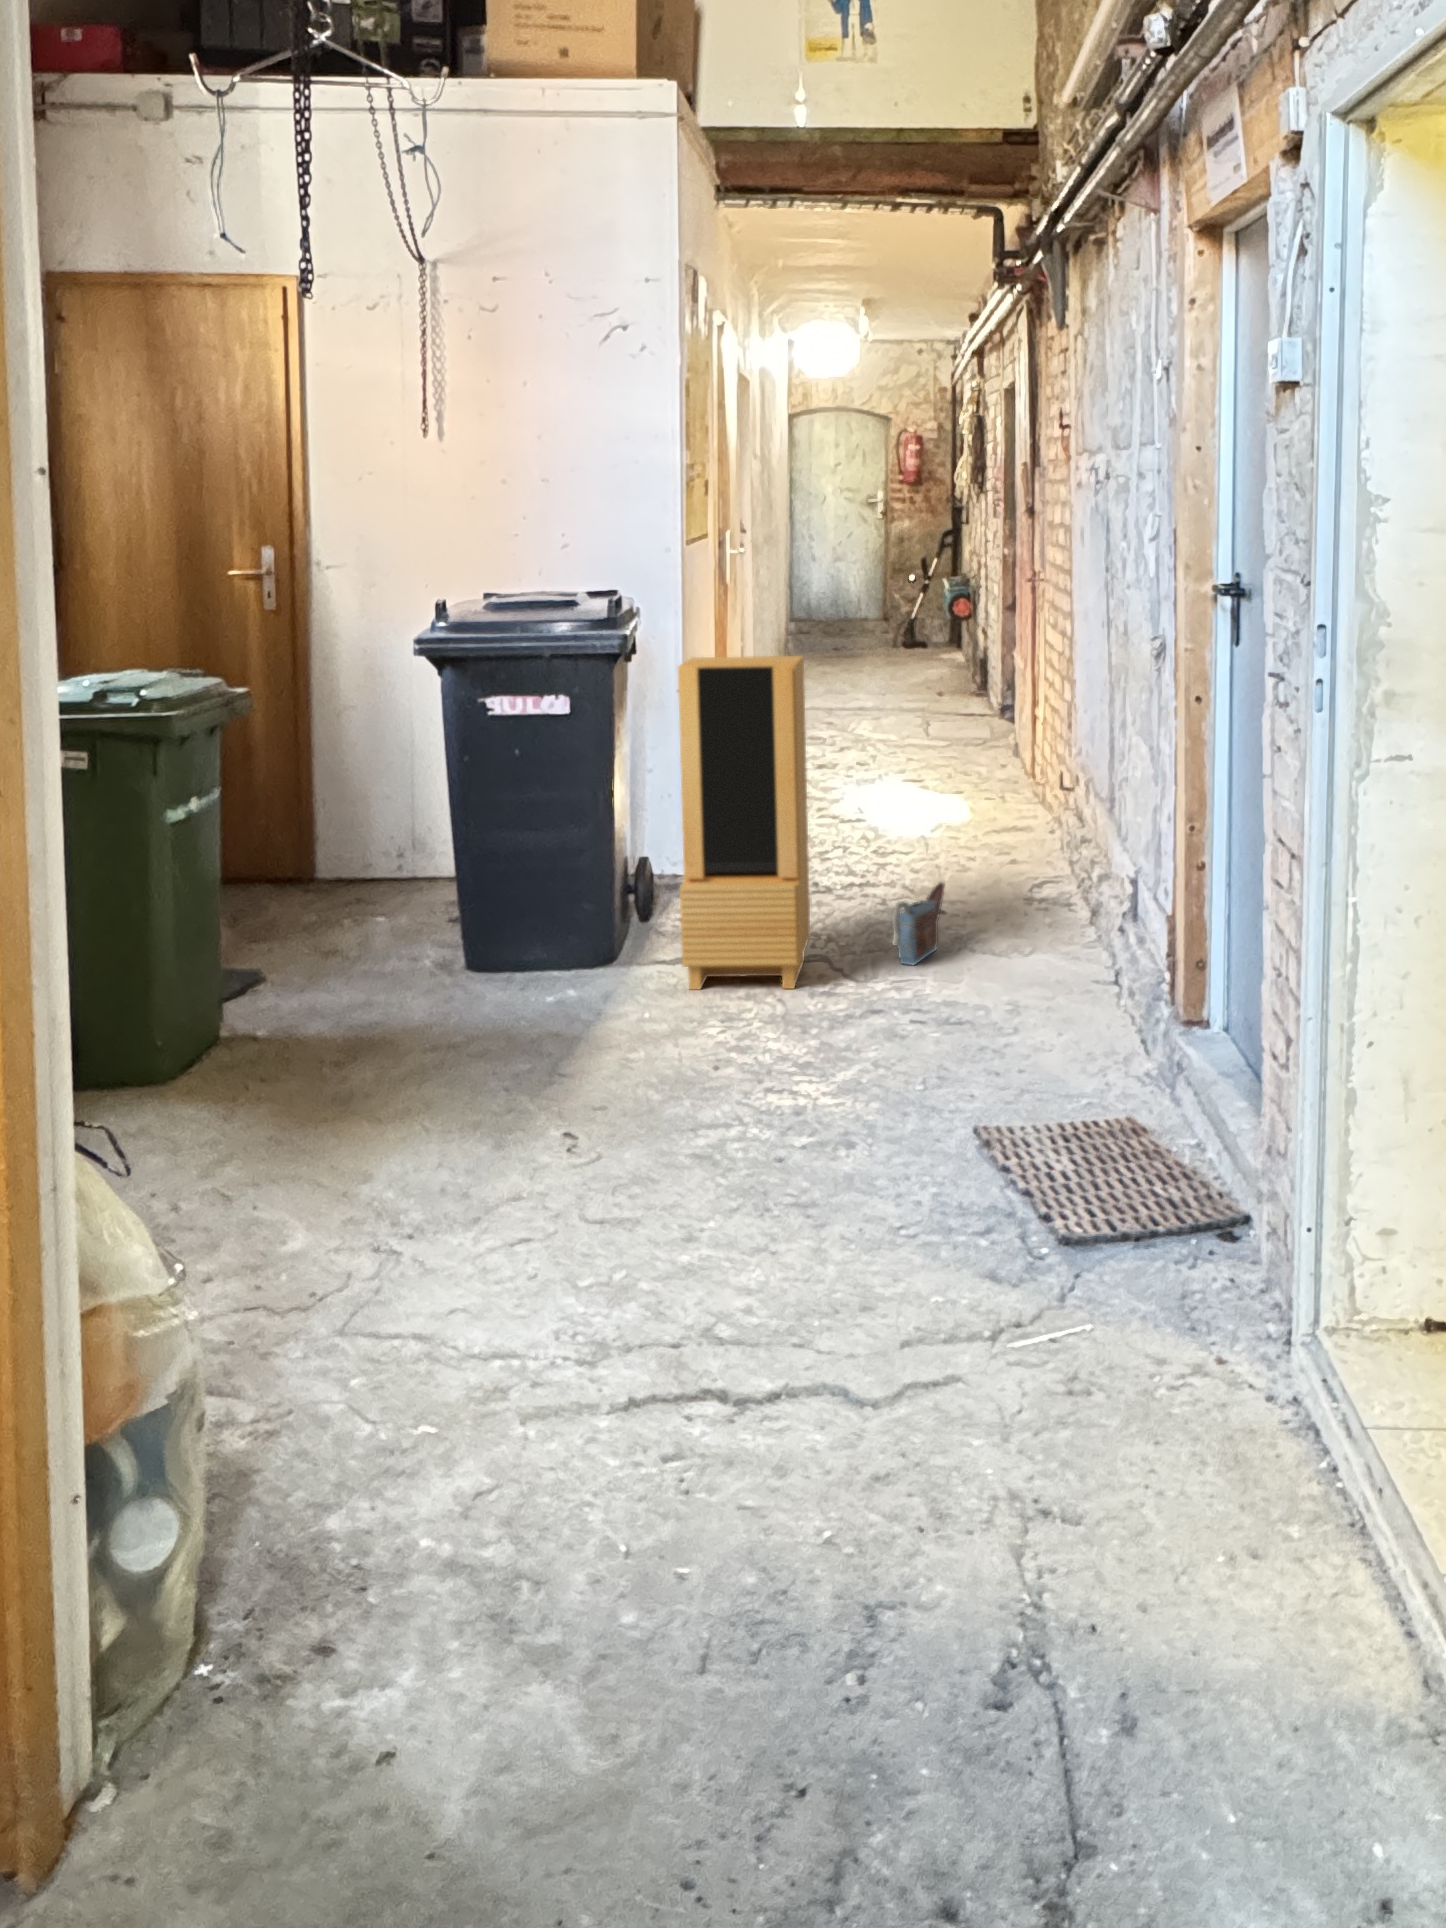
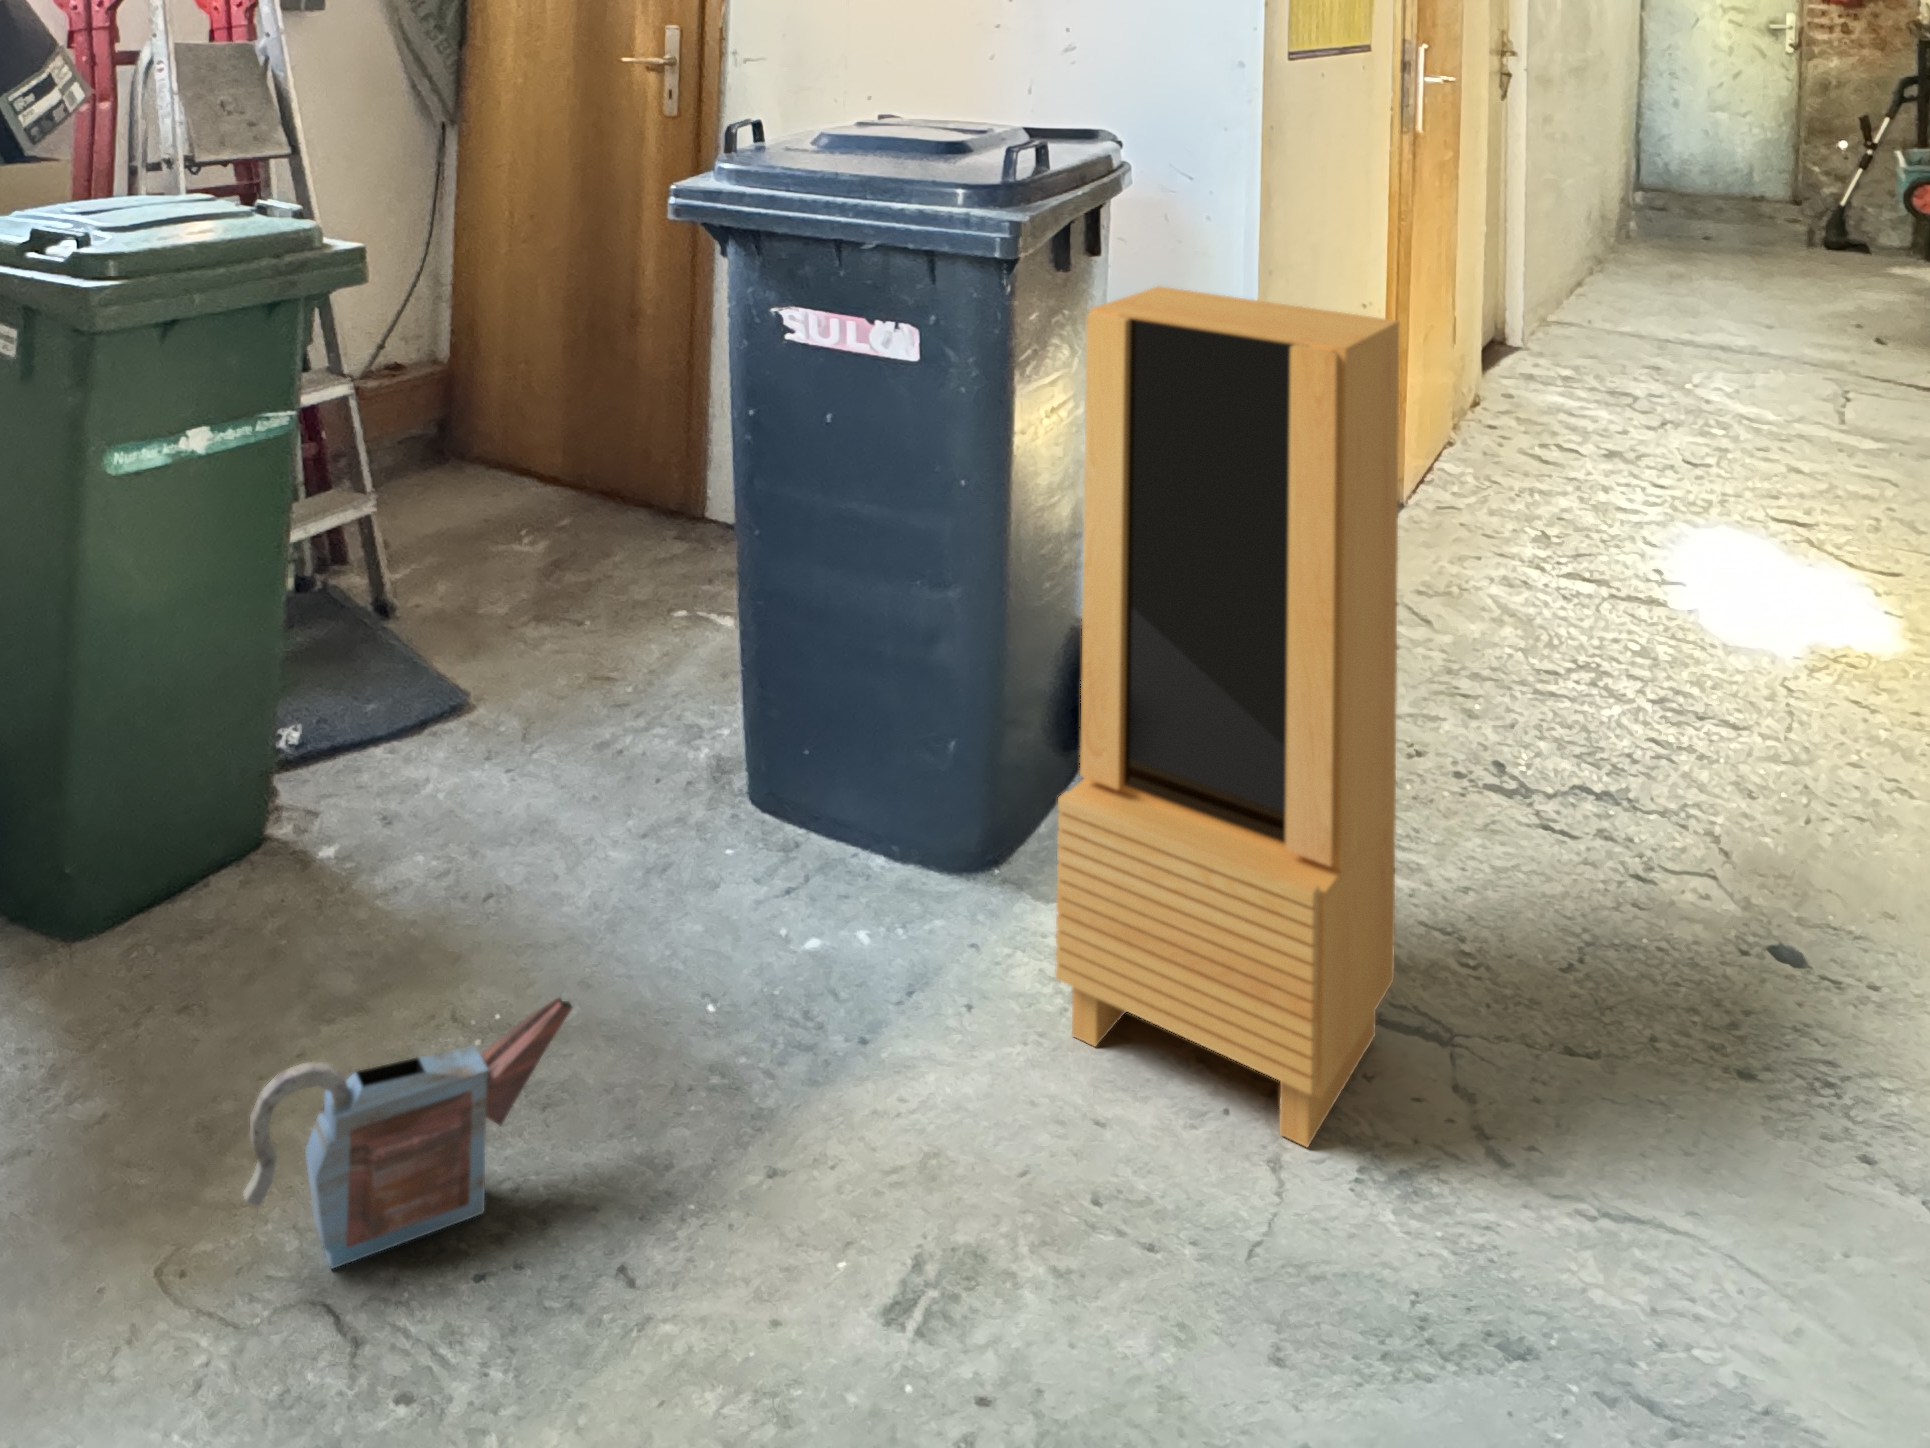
watering can: present [892,882,944,965] -> present [243,998,572,1268]

